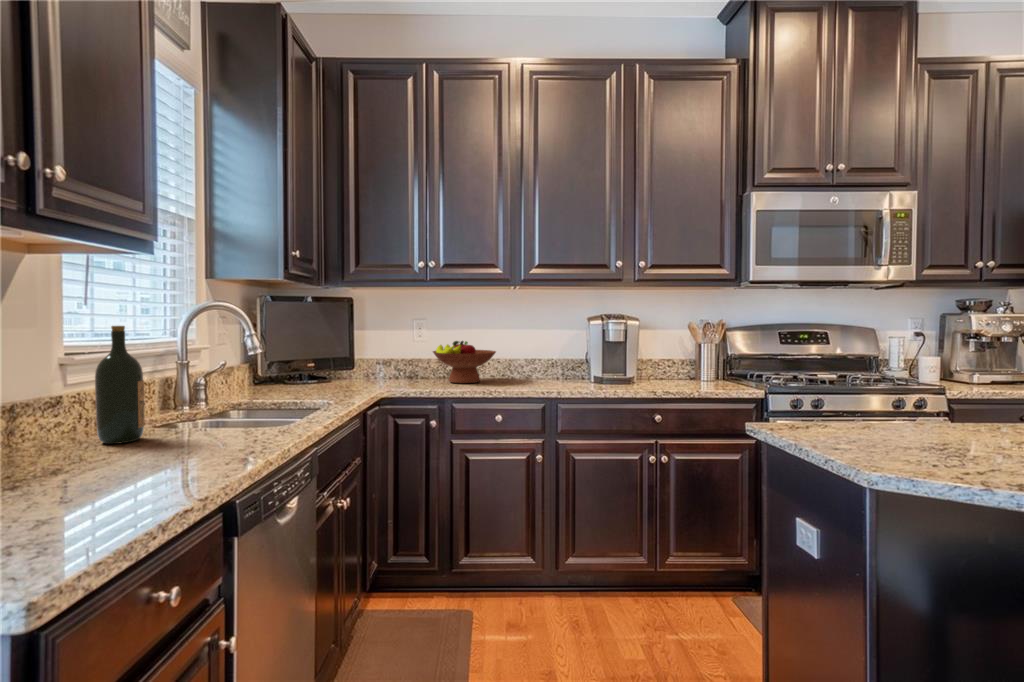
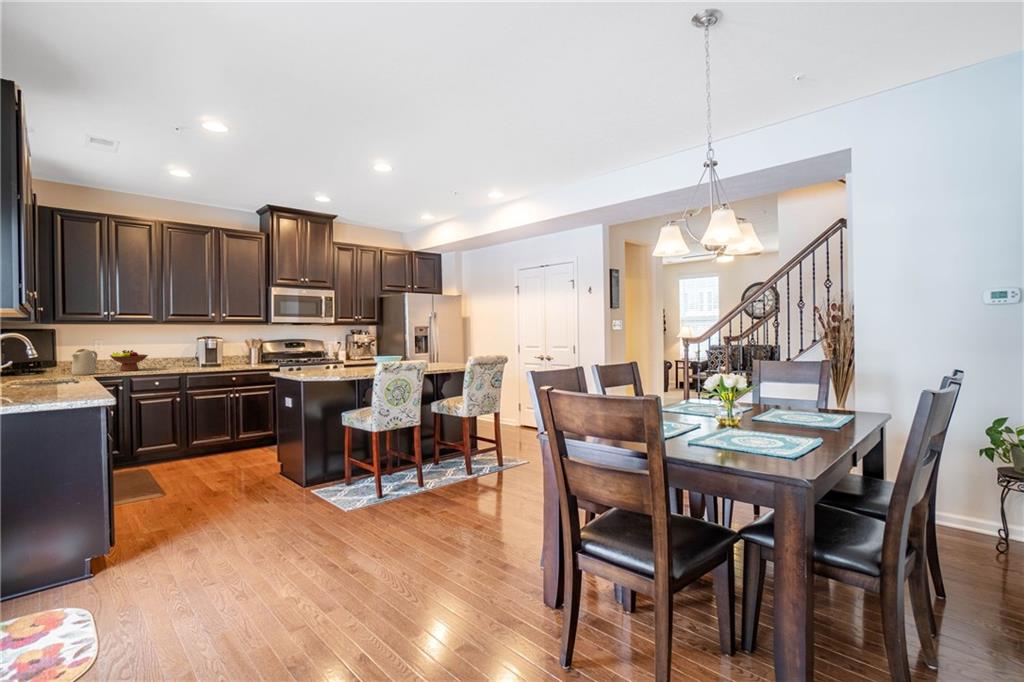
wine bottle: present [95,326,144,444] -> none [30,349,49,390]
kettle: none [352,335,404,389] -> present [71,349,98,375]

